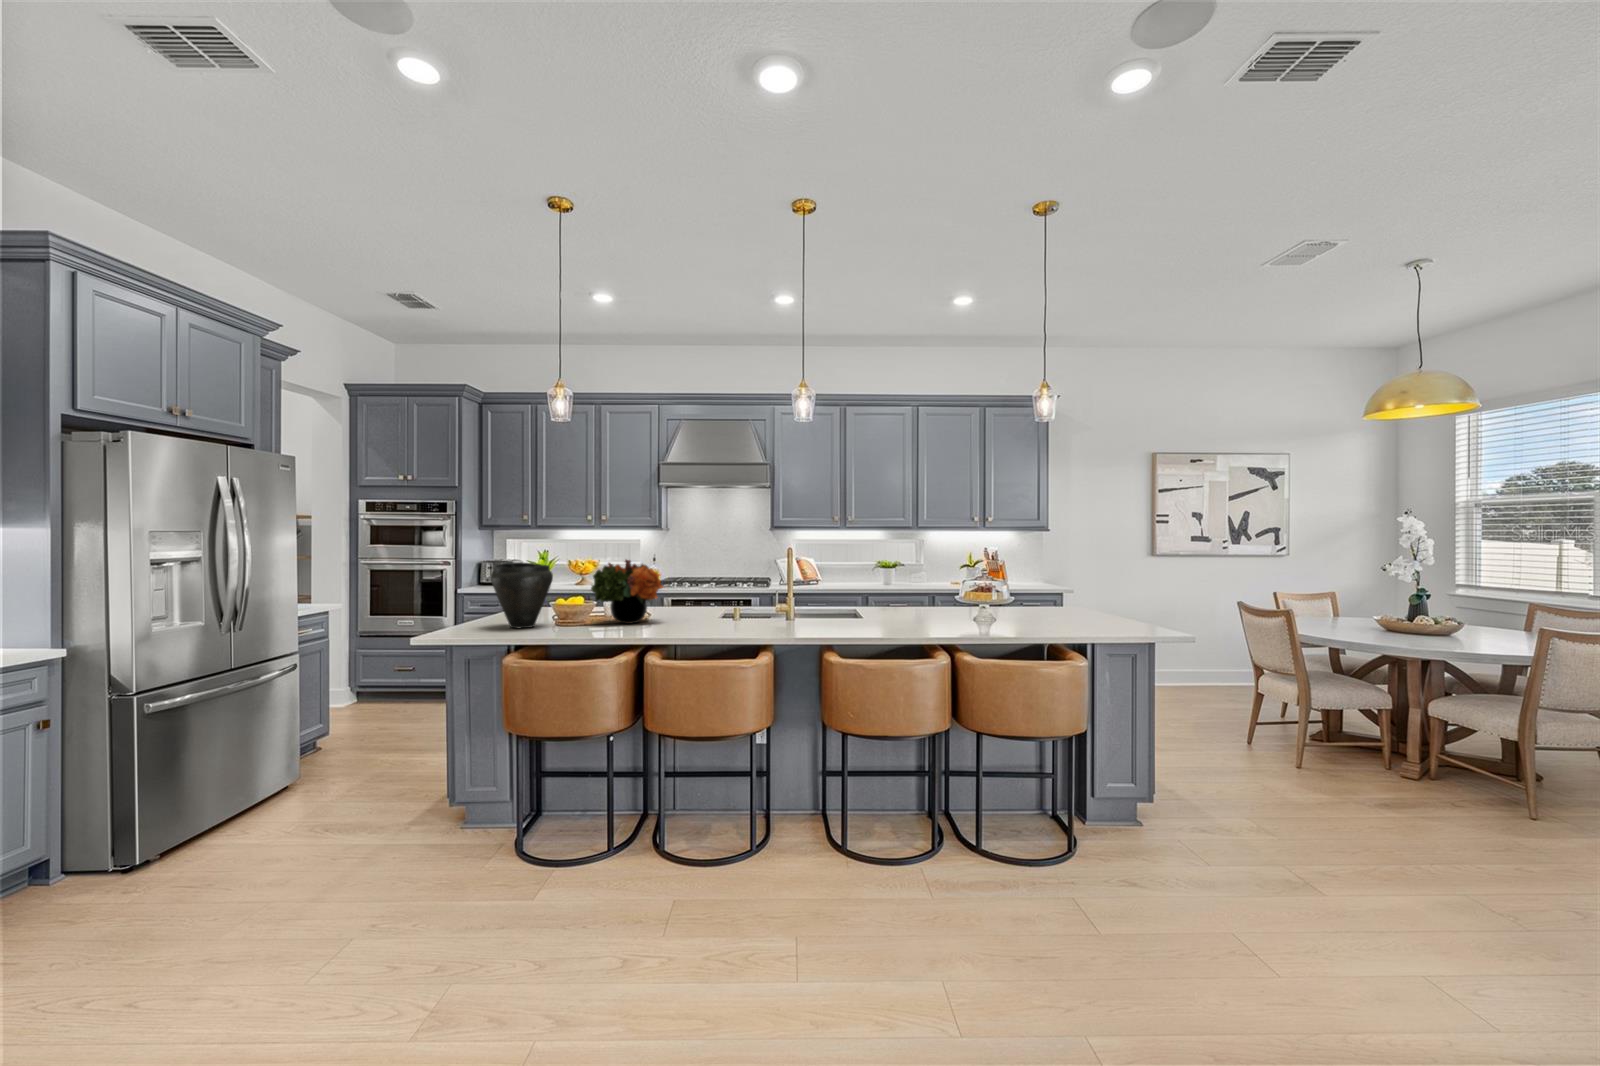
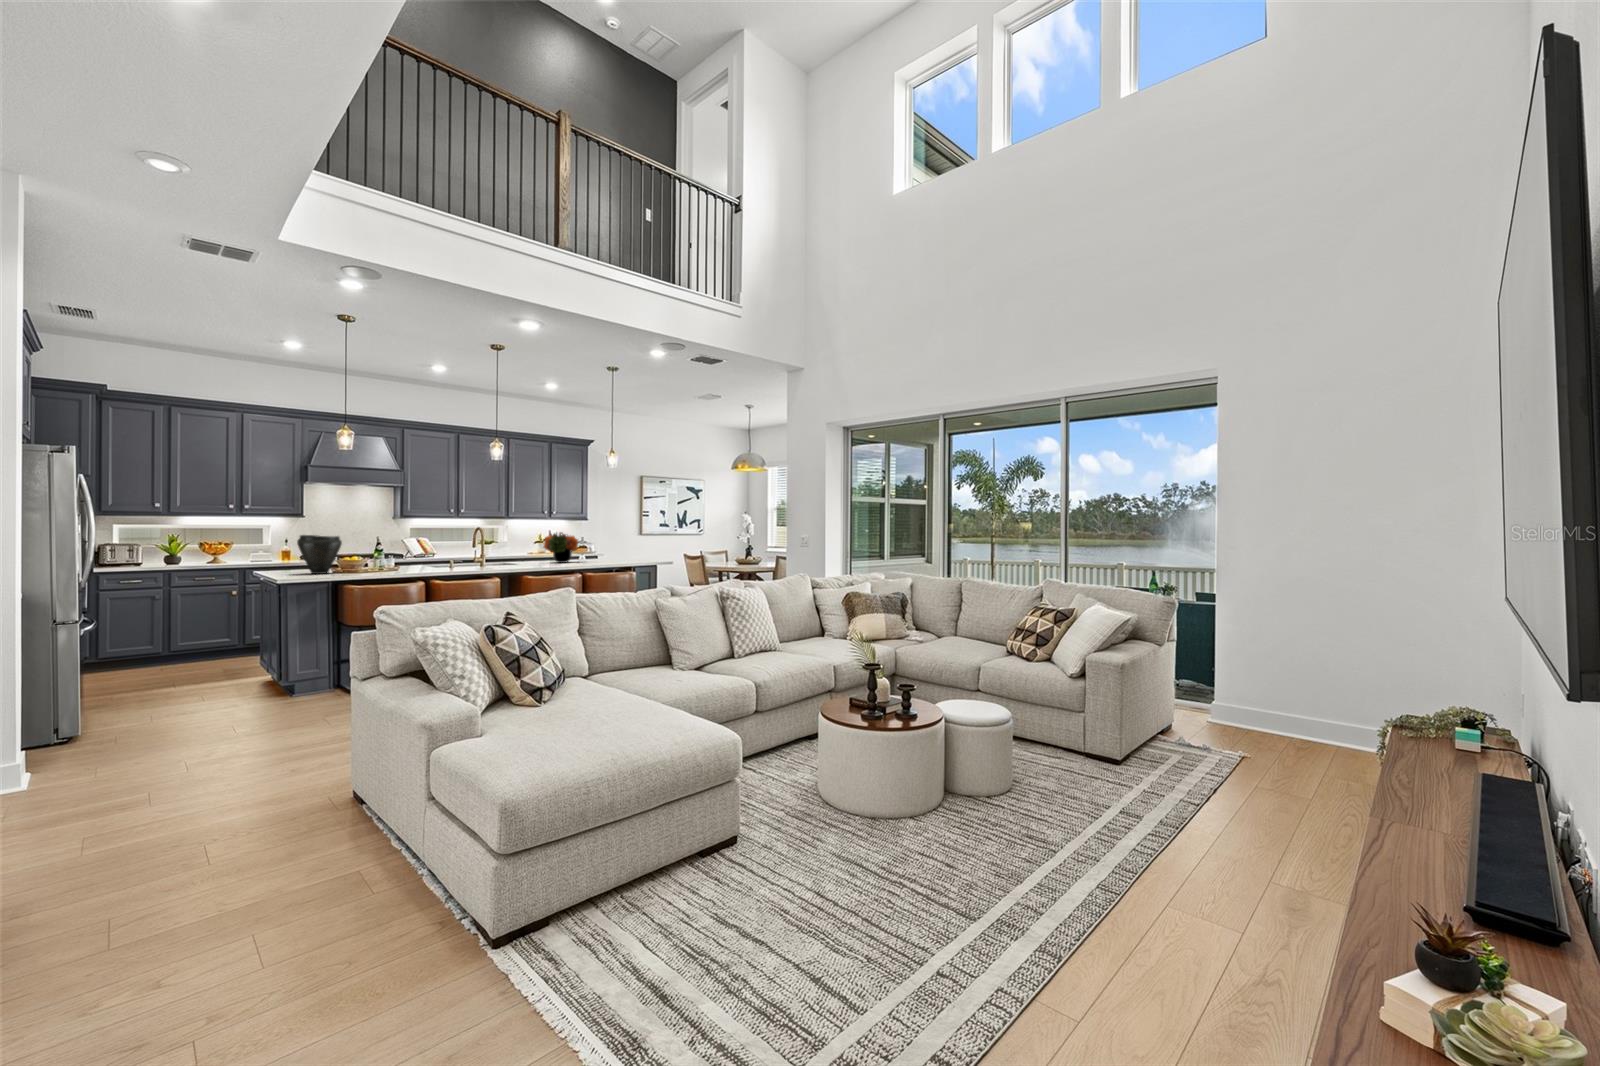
flower arrangement: present [591,560,663,624] -> present [544,532,578,563]

